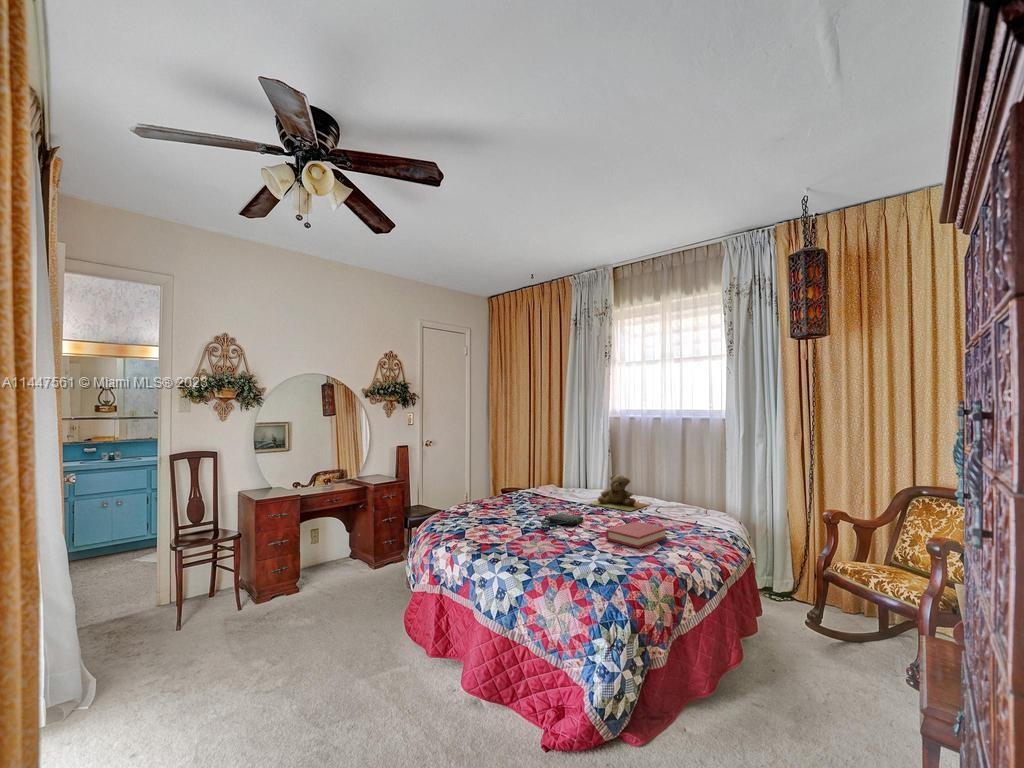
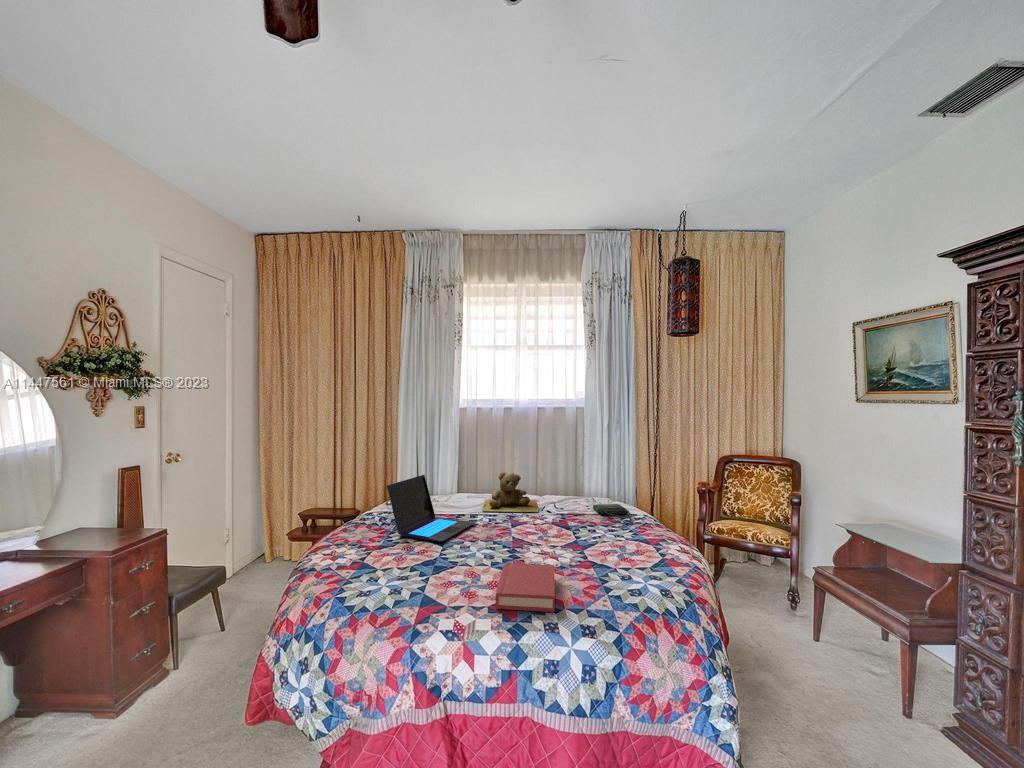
laptop: none [502,468,565,514] -> present [387,475,475,542]
tote bag: present [541,513,583,531] -> present [593,504,631,525]
hardback book: present [606,521,667,548] -> present [495,563,555,612]

